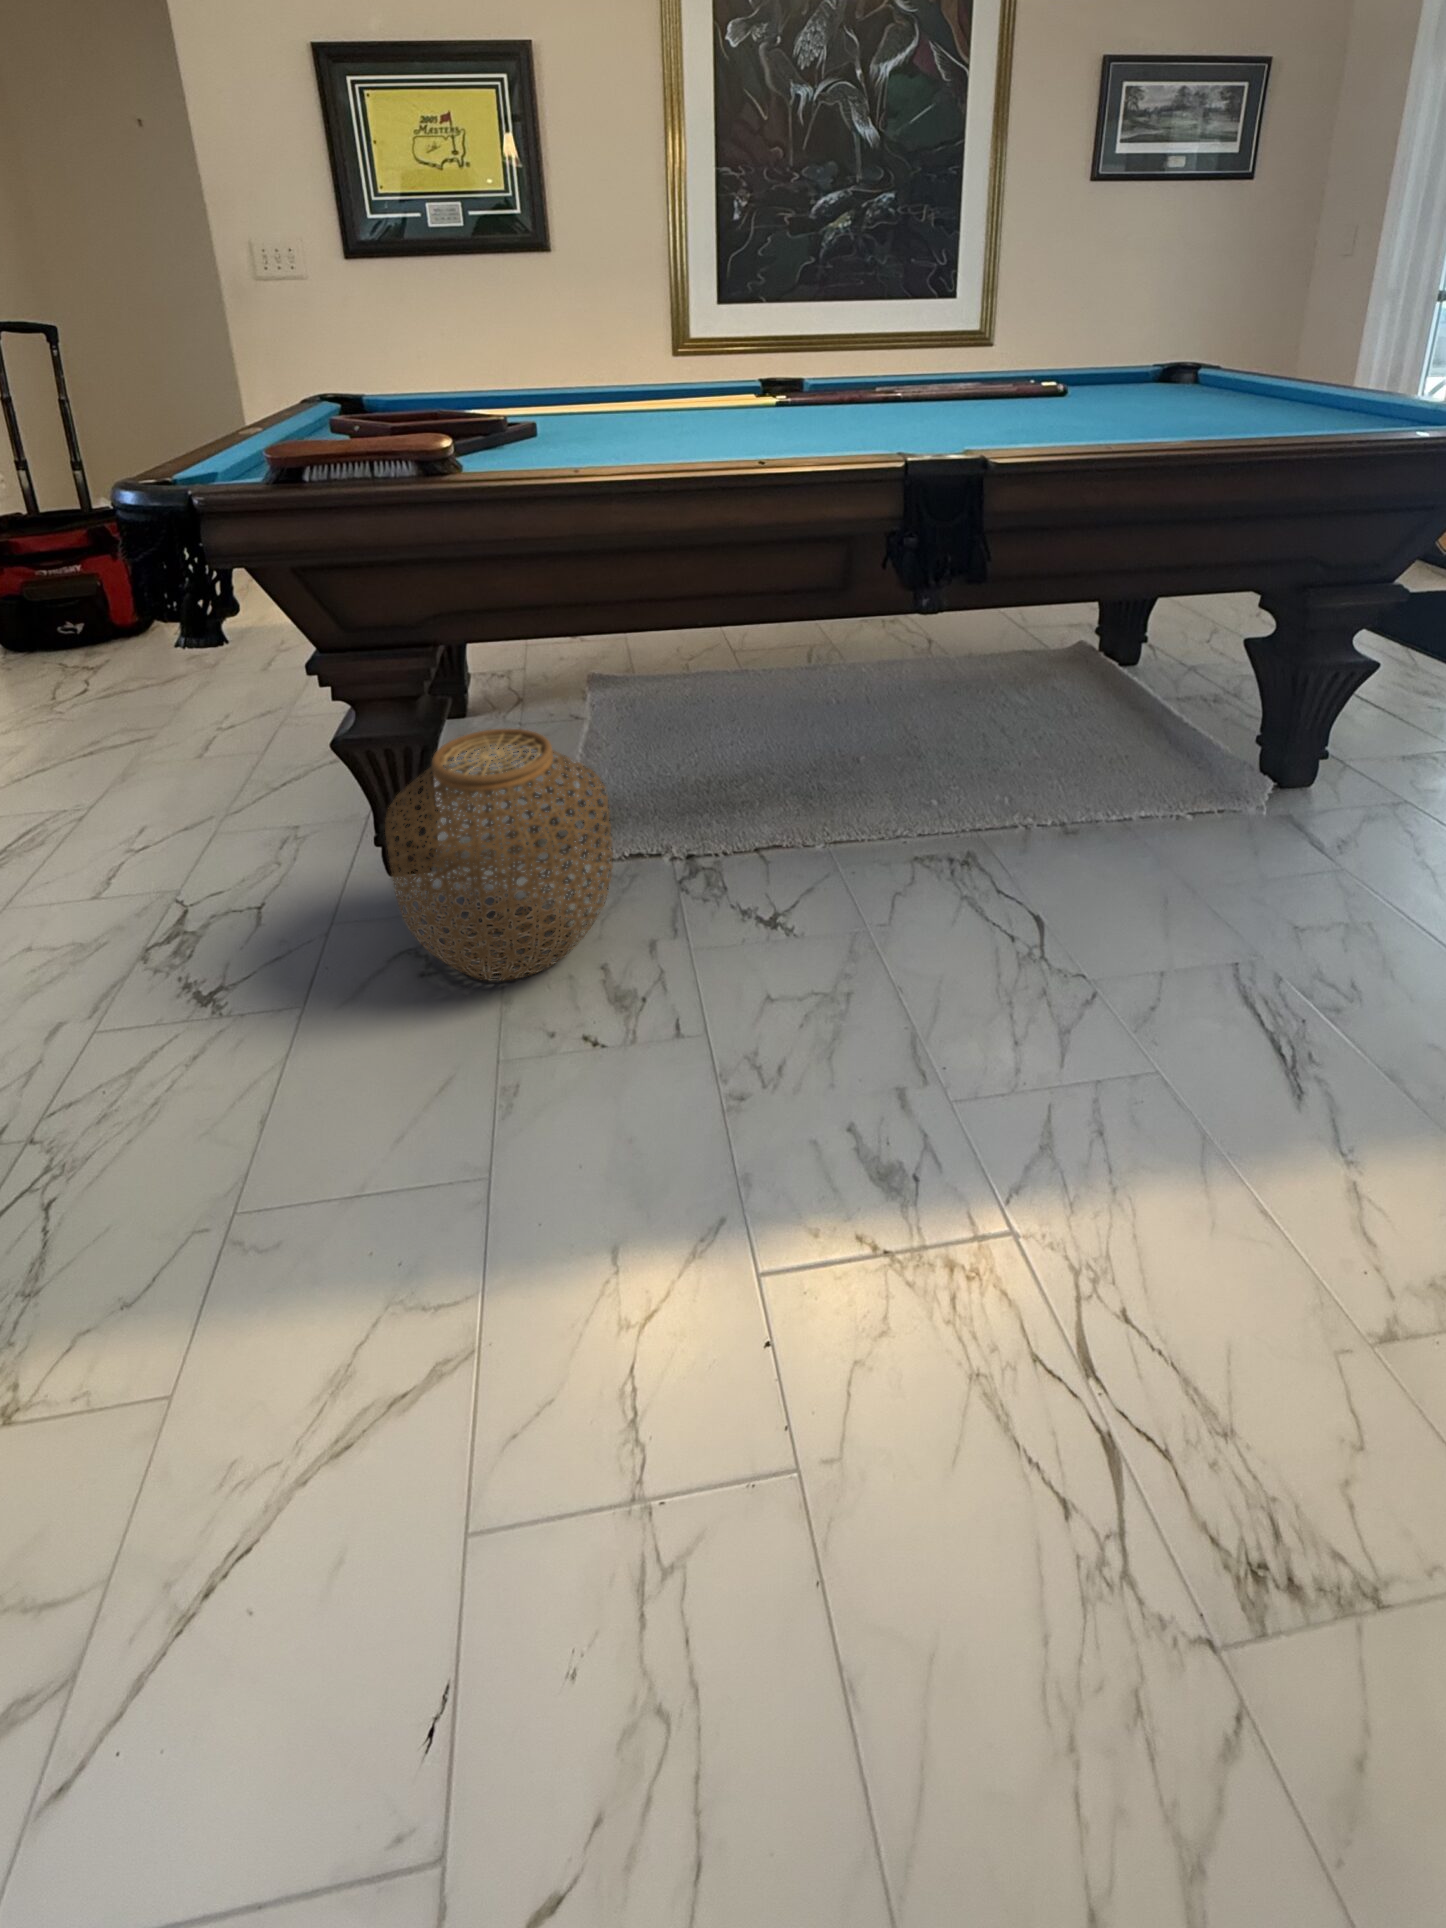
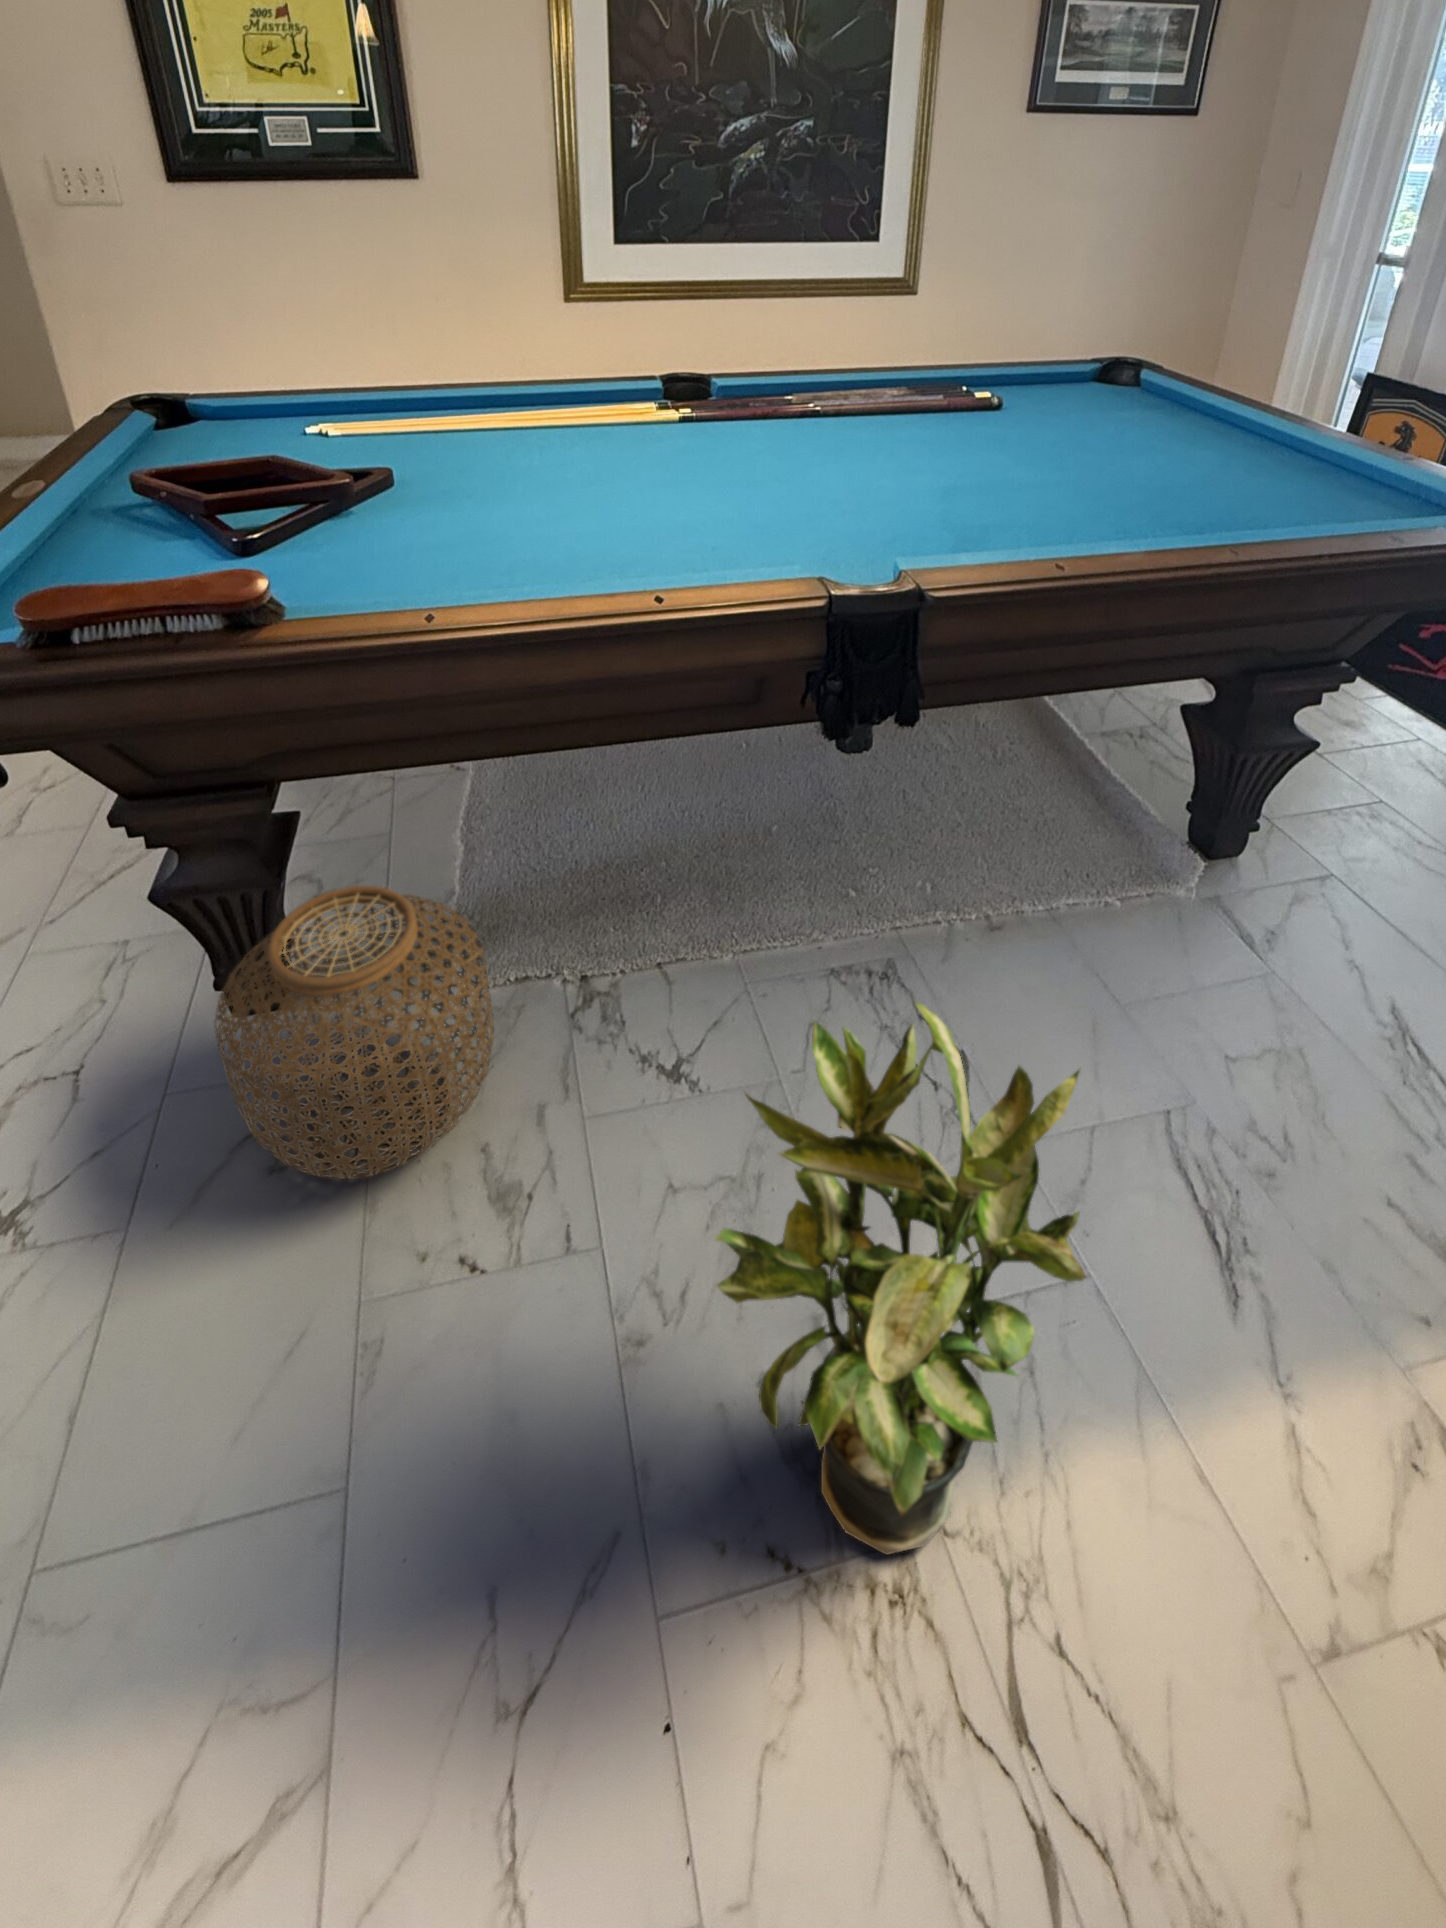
potted plant: none [808,690,1131,1240] -> present [715,1002,1086,1555]

